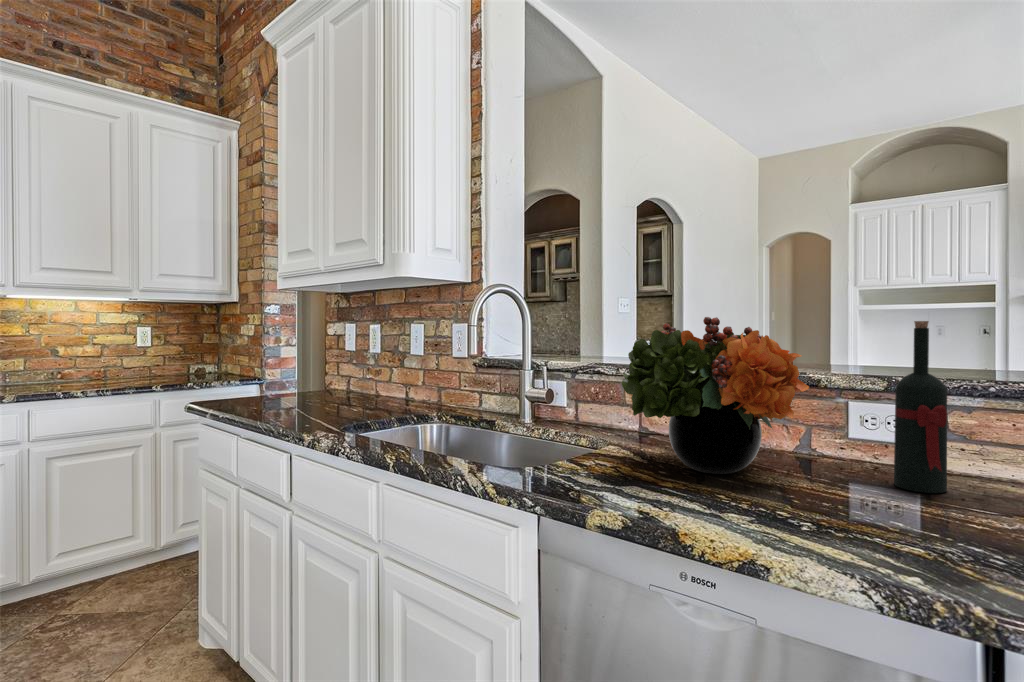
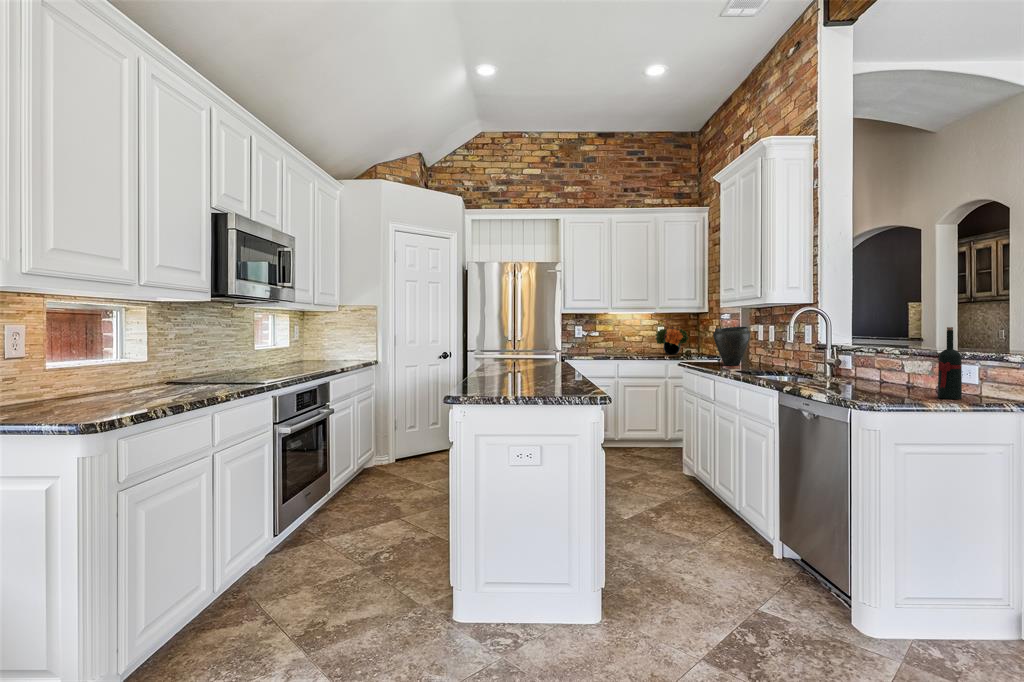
flower arrangement: present [622,317,809,474] -> present [655,326,688,355]
vase: none [269,325,343,404] -> present [713,327,750,366]

